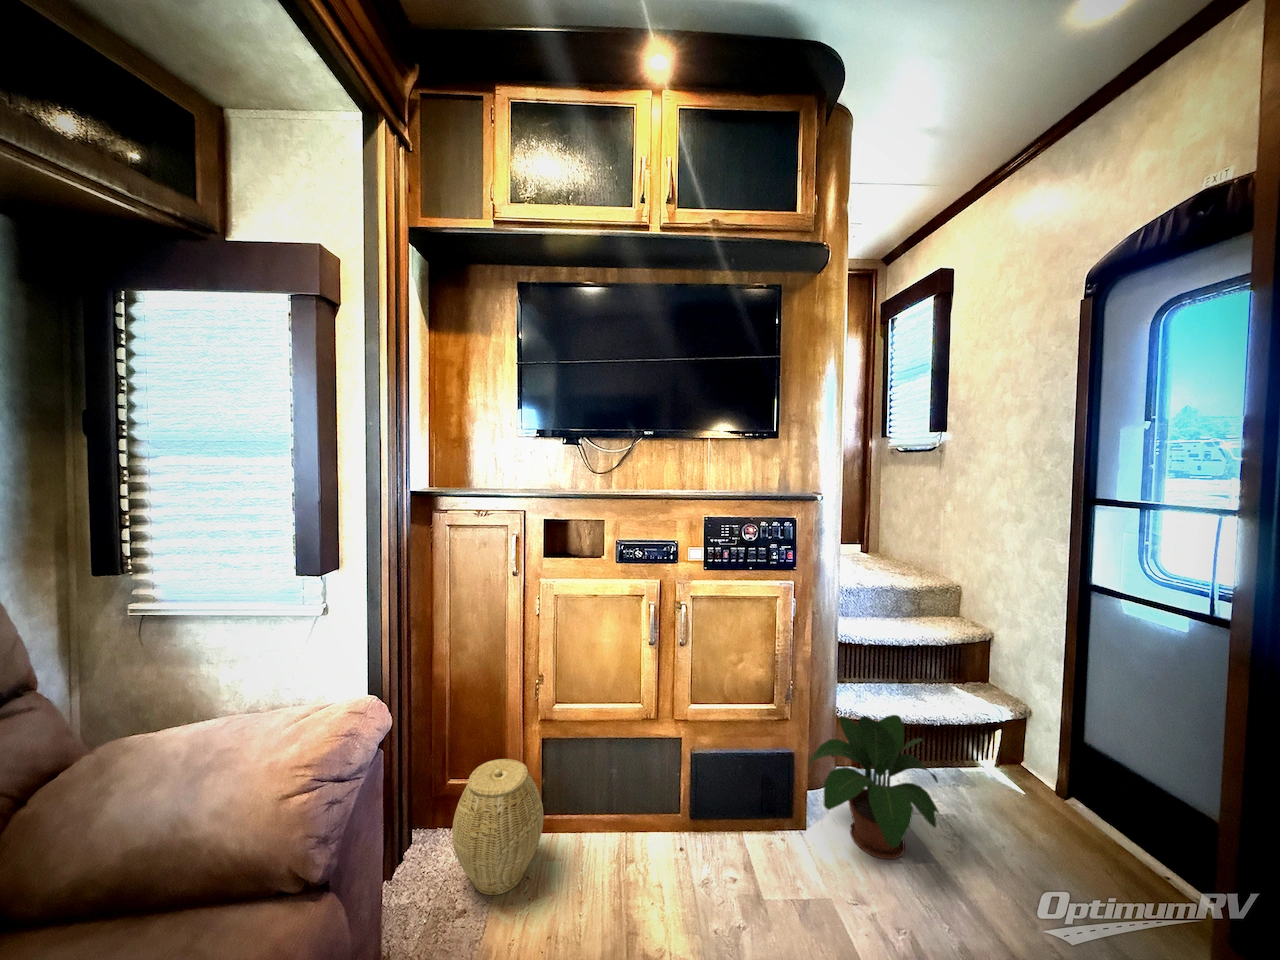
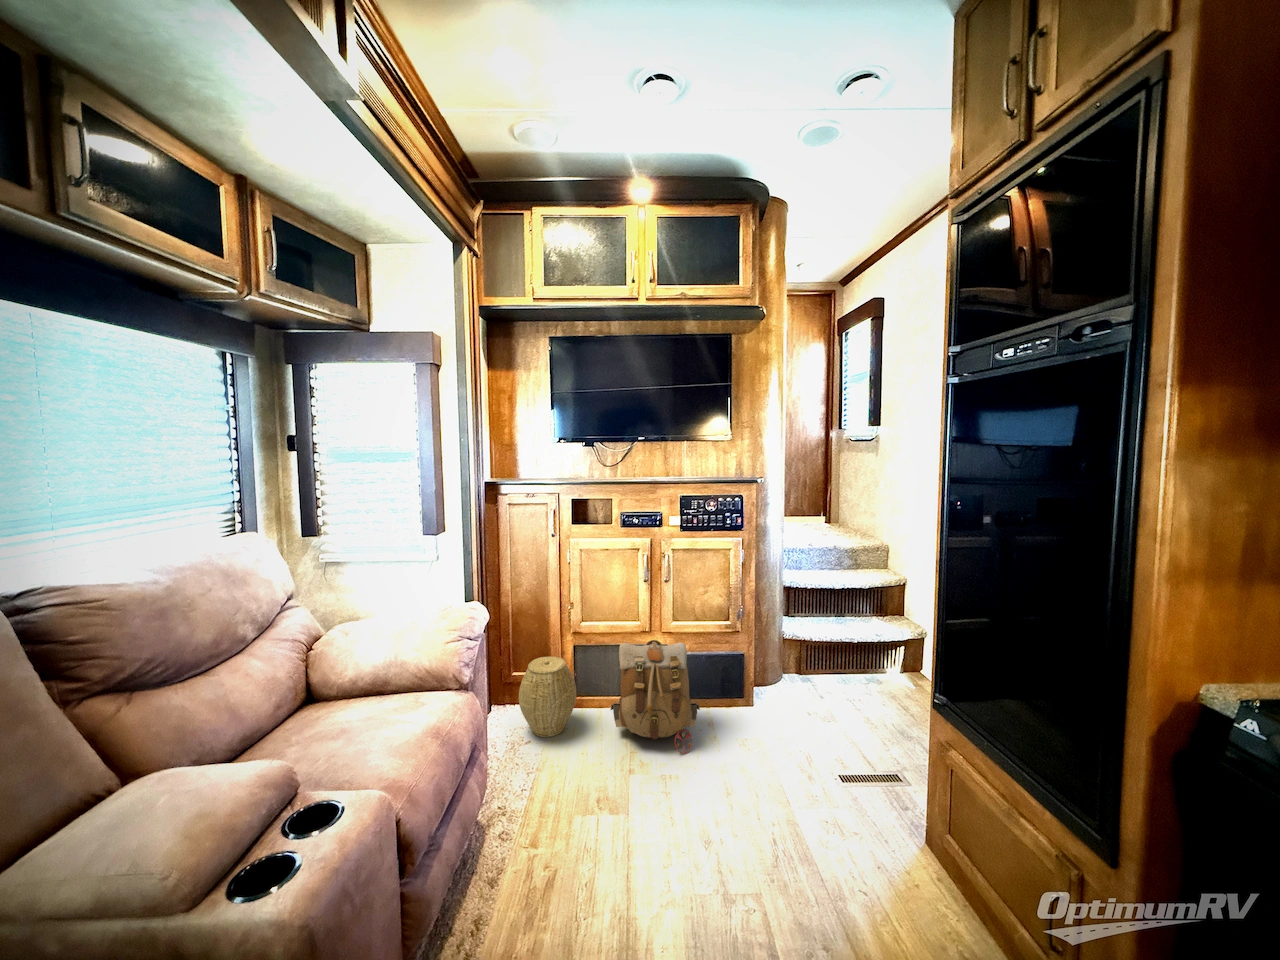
potted plant: present [808,715,939,859] -> none [754,625,844,721]
backpack: none [595,735,735,936] -> present [611,640,700,754]

